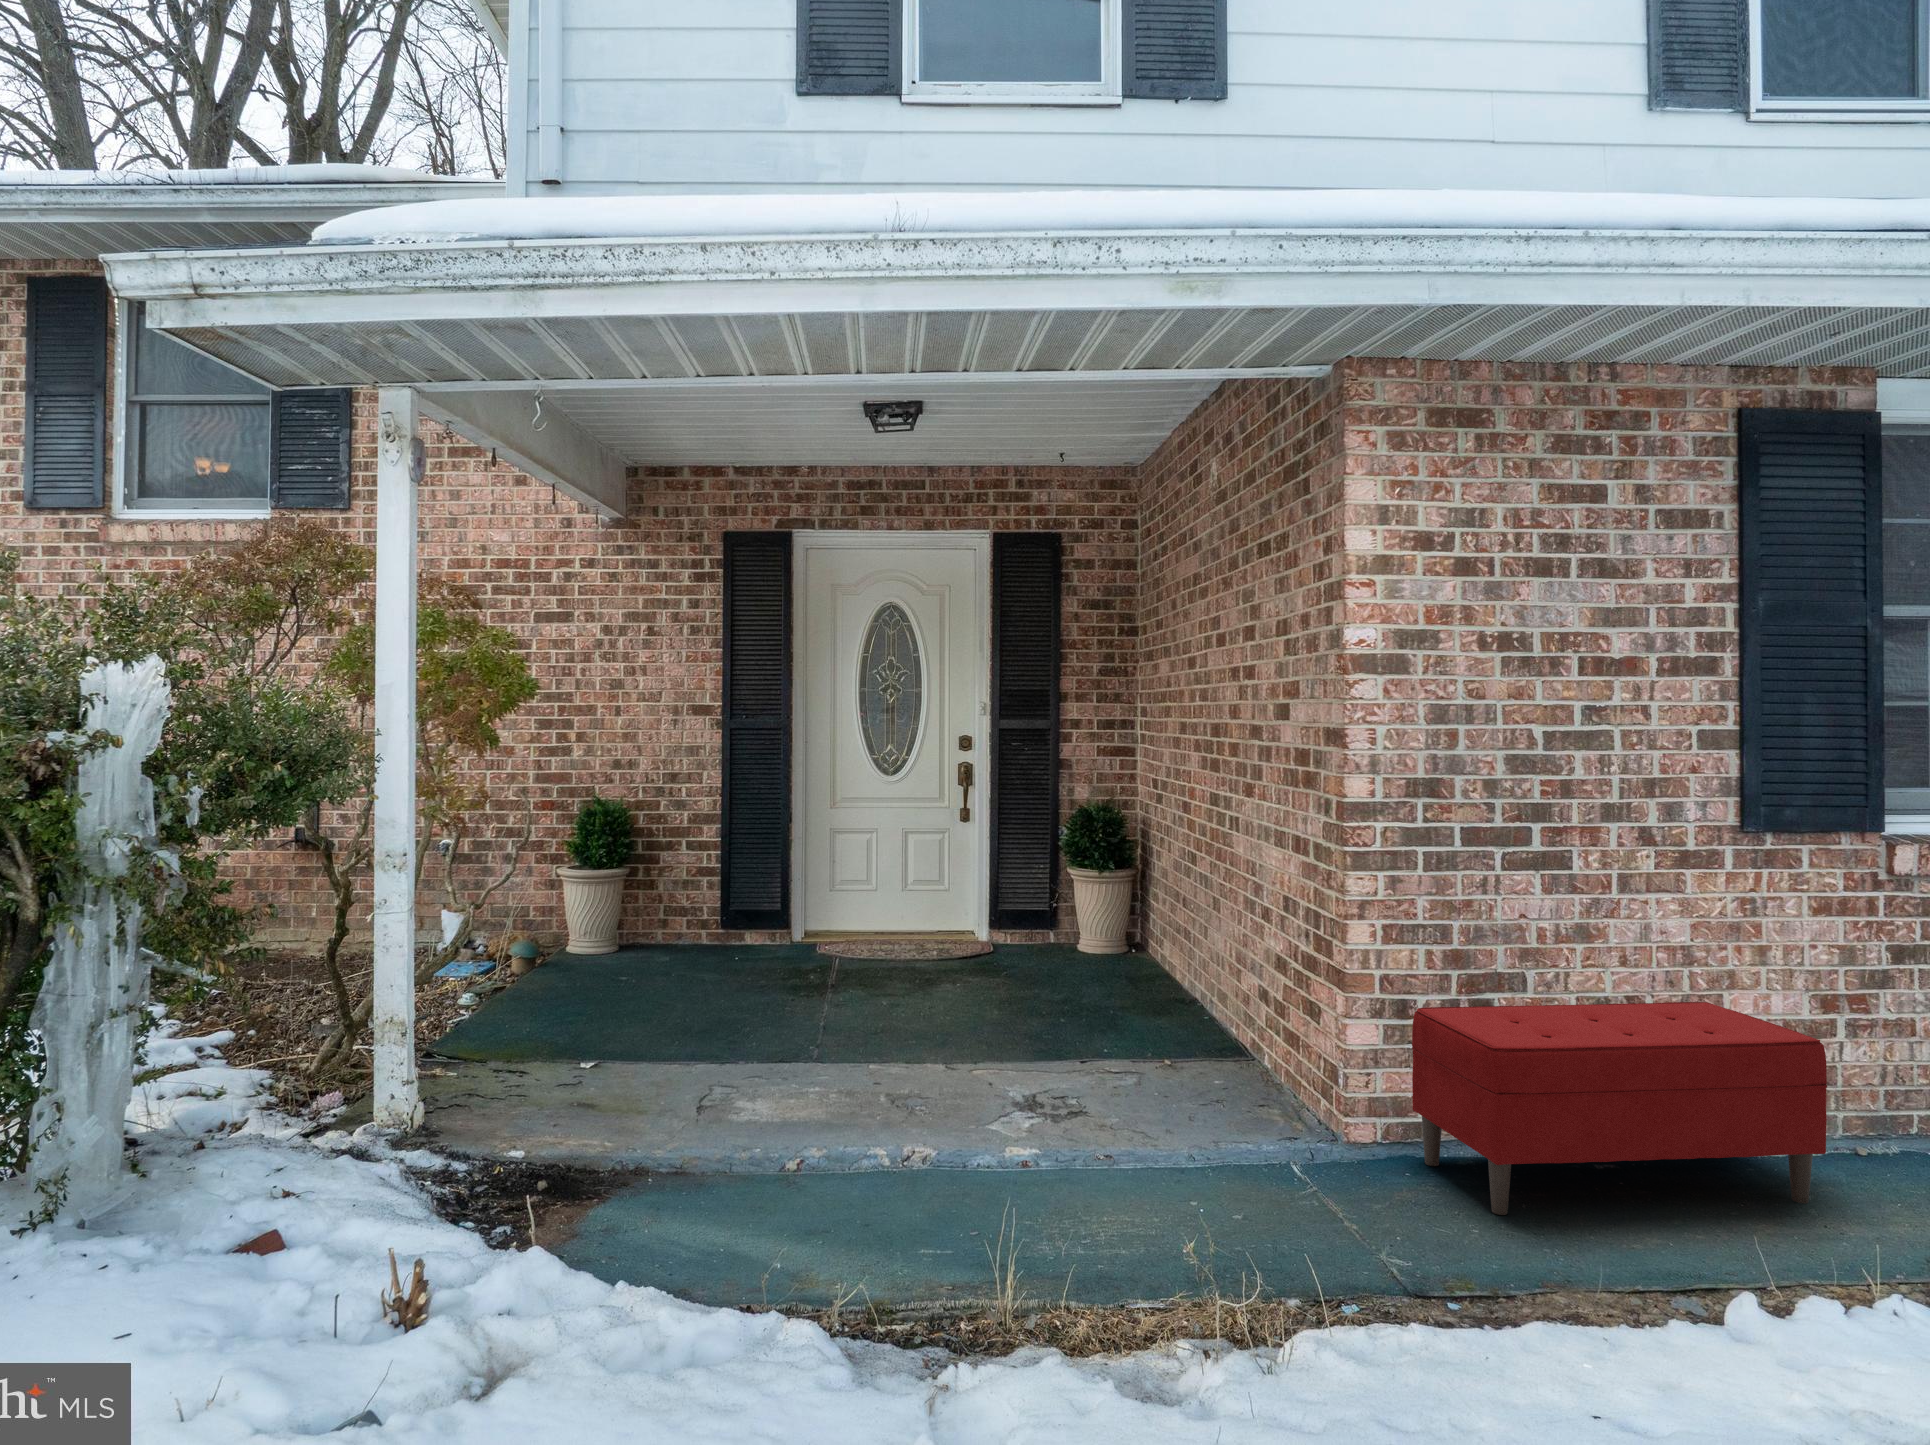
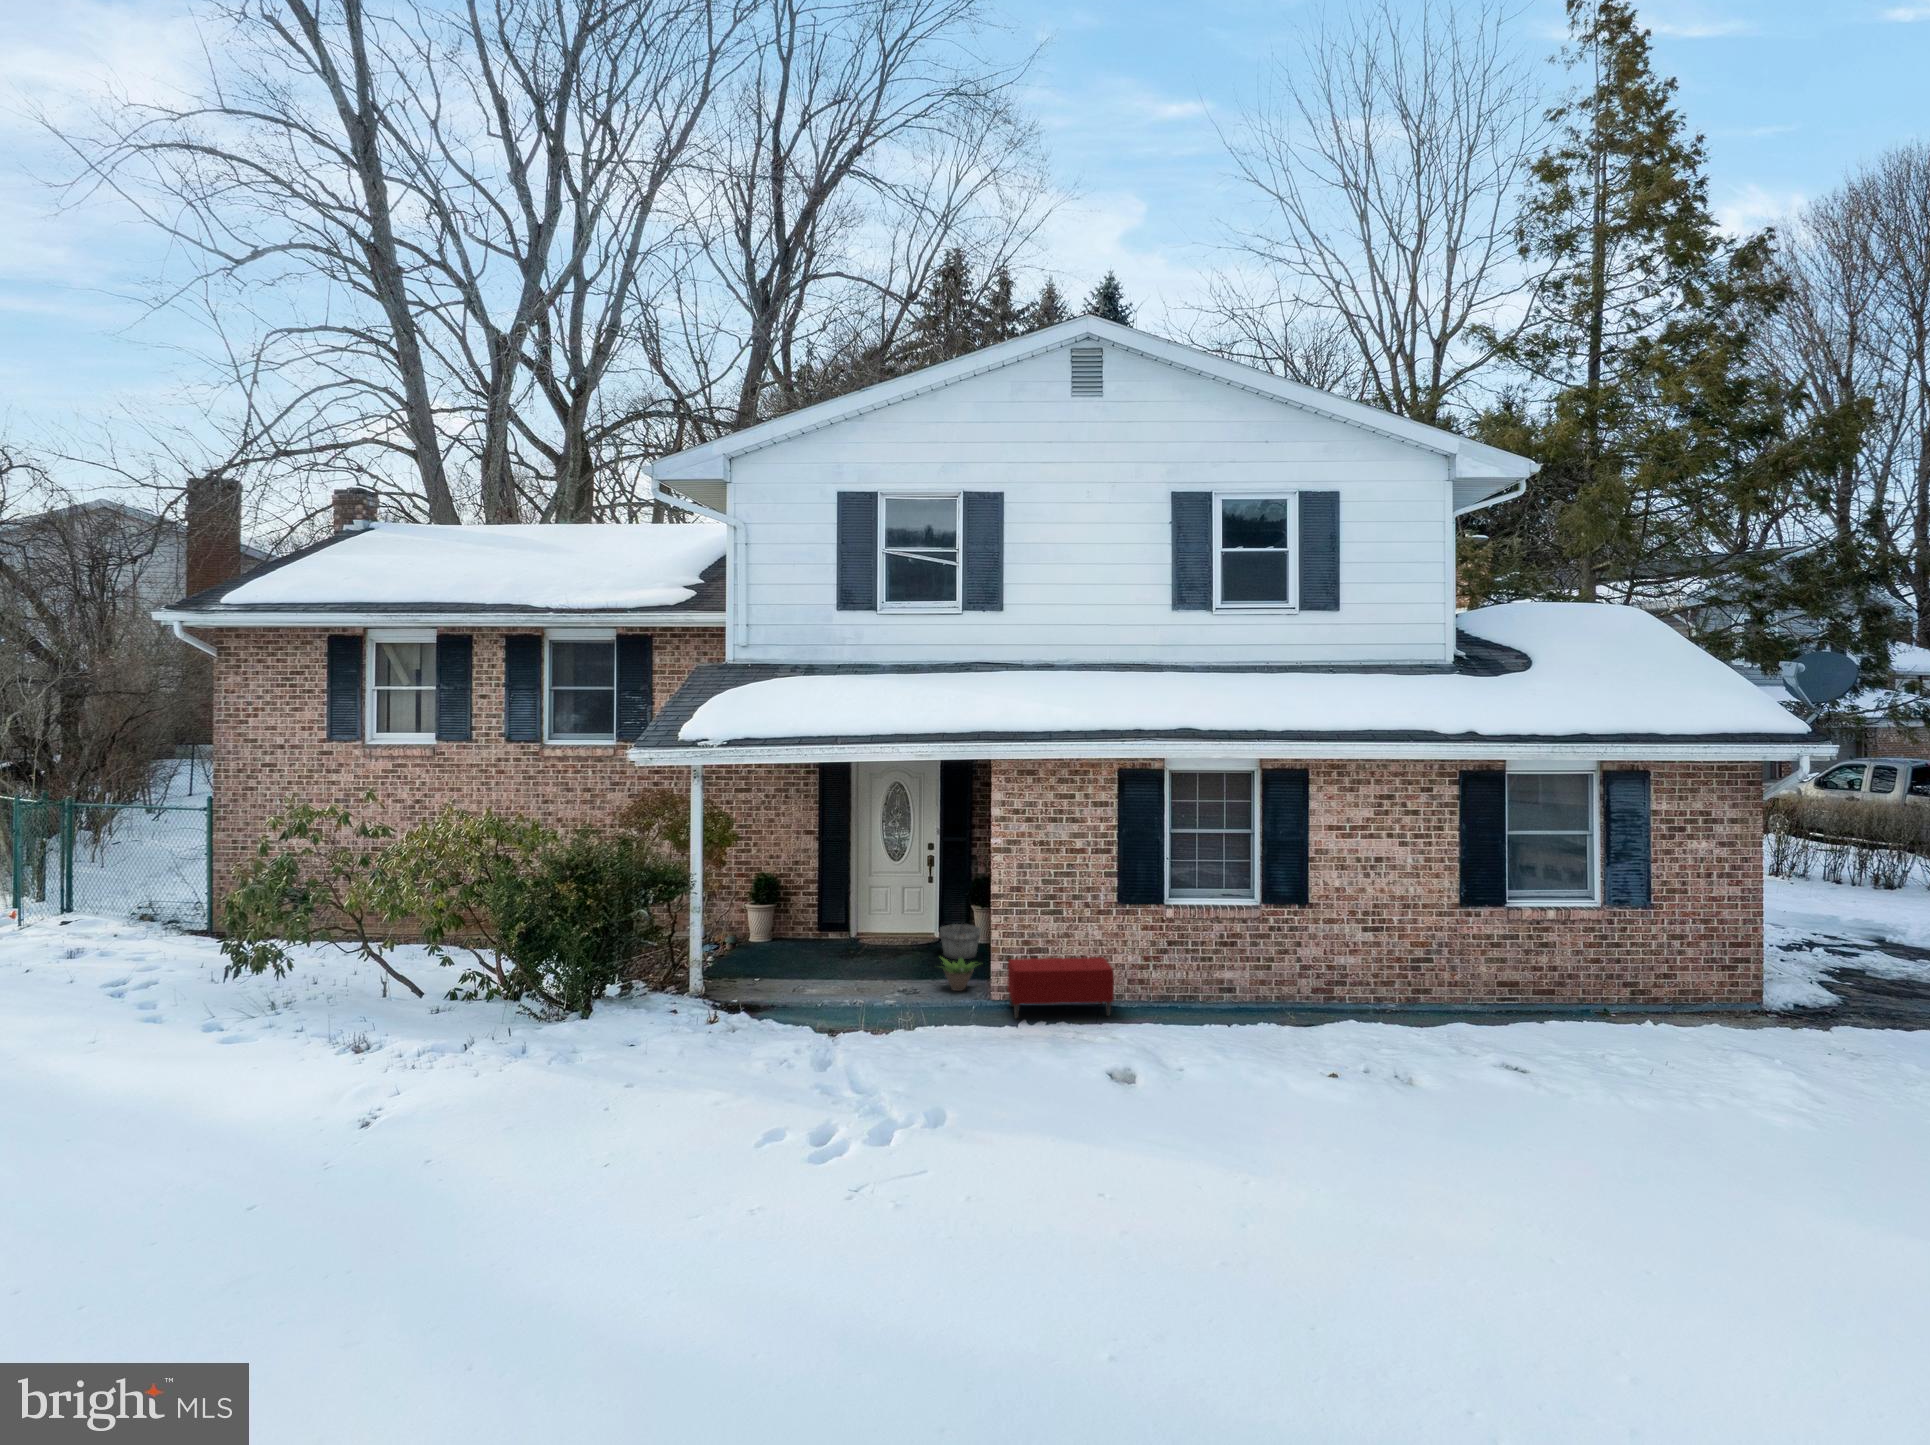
wooden bucket: none [1082,918,1197,1020] -> present [940,924,981,959]
decorative plant: none [1139,1006,1273,1111] -> present [941,957,977,991]

